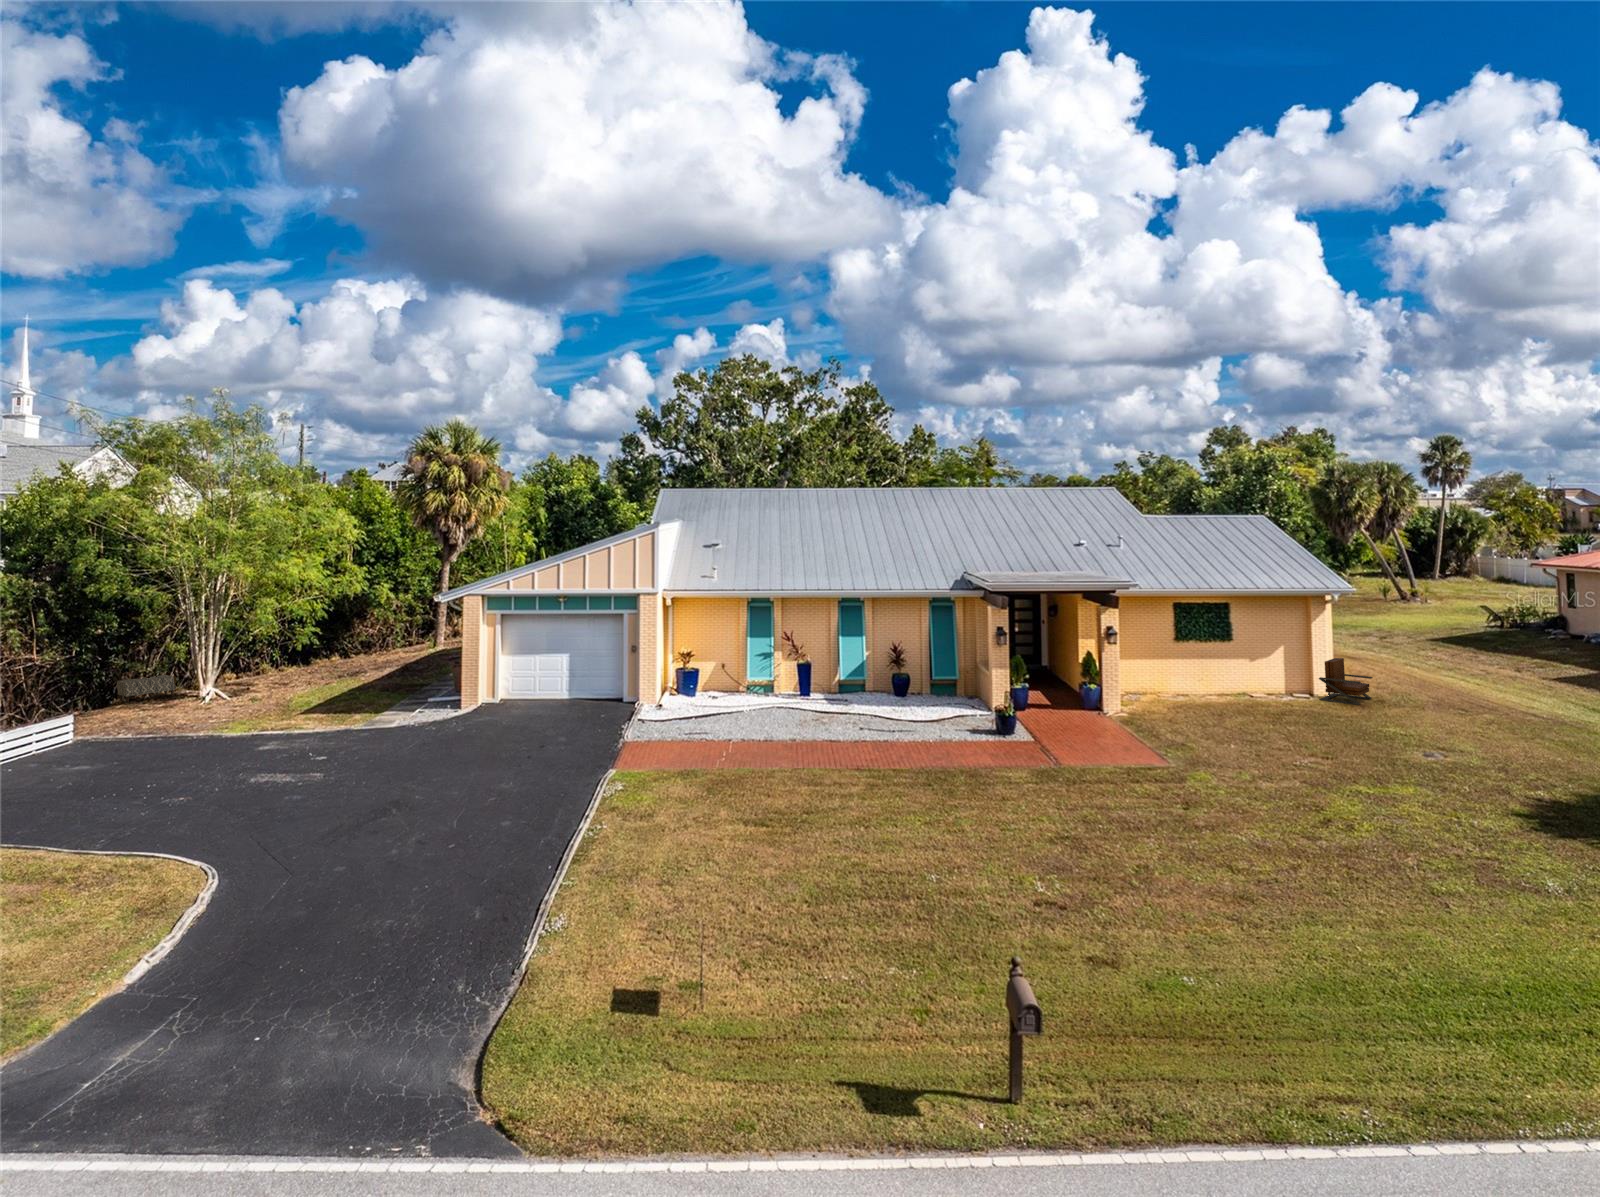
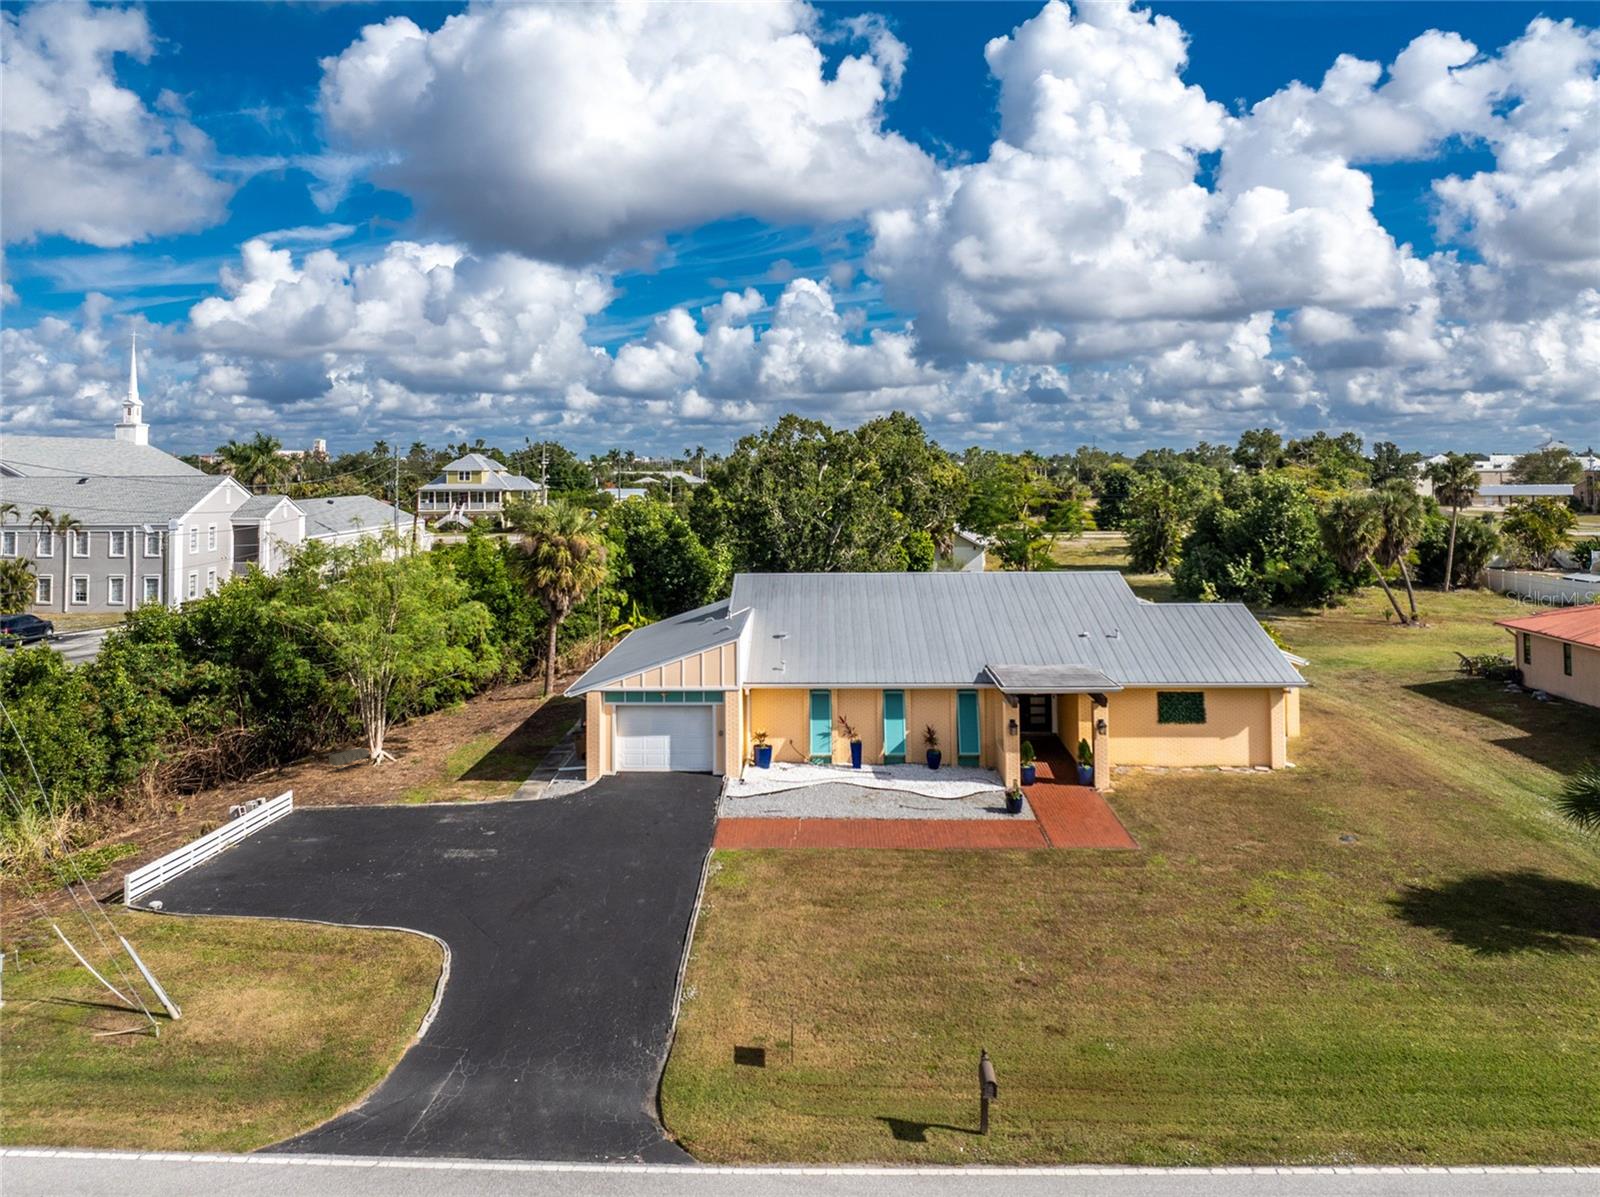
lounge chair: present [1319,658,1373,705] -> none [1276,737,1322,779]

